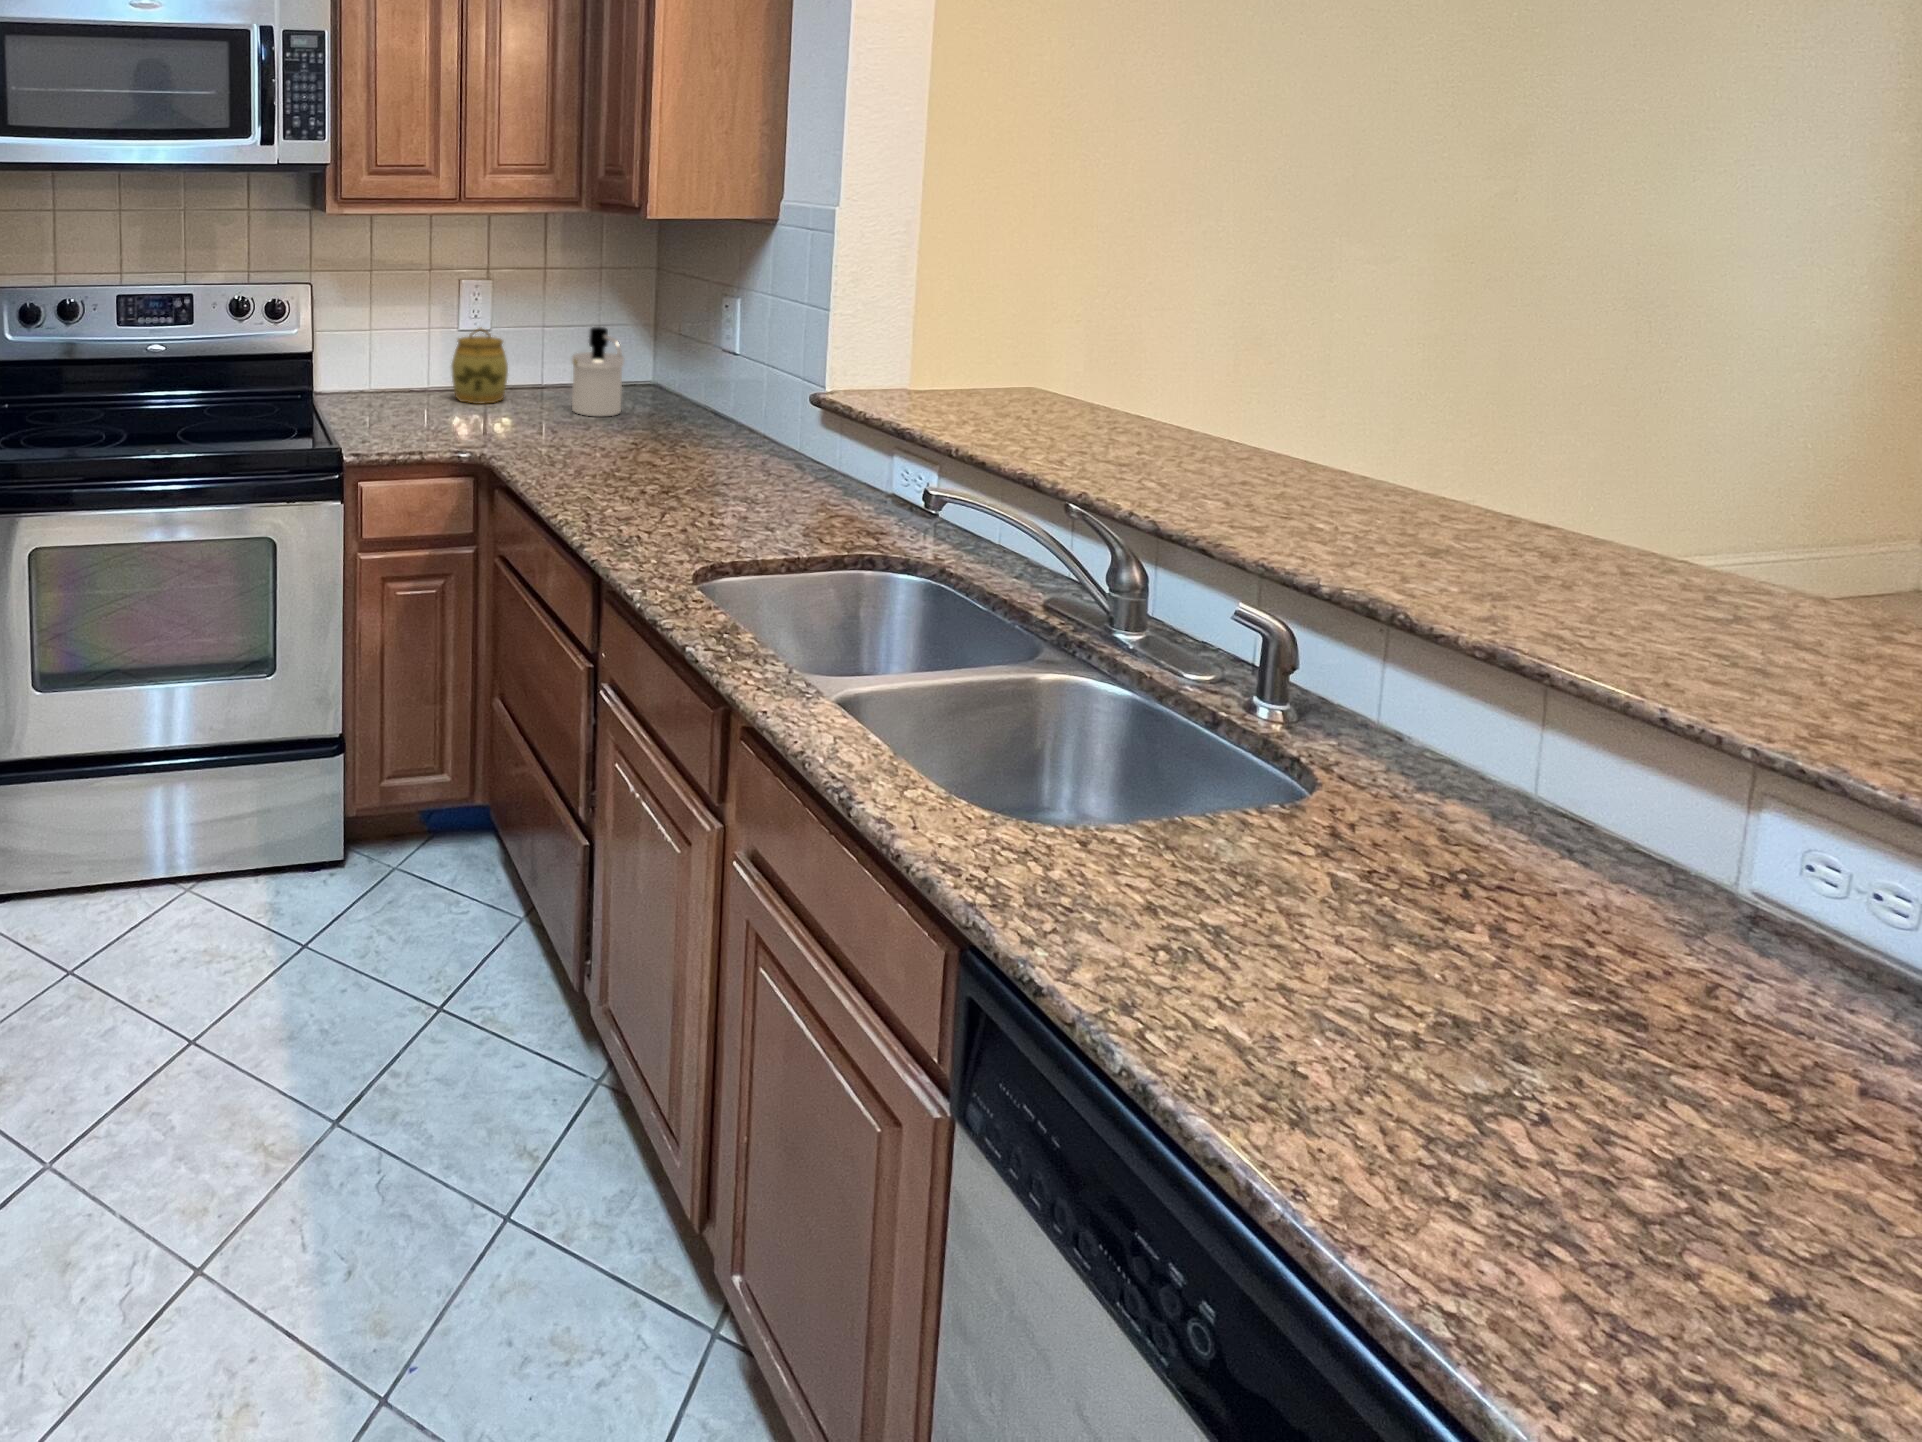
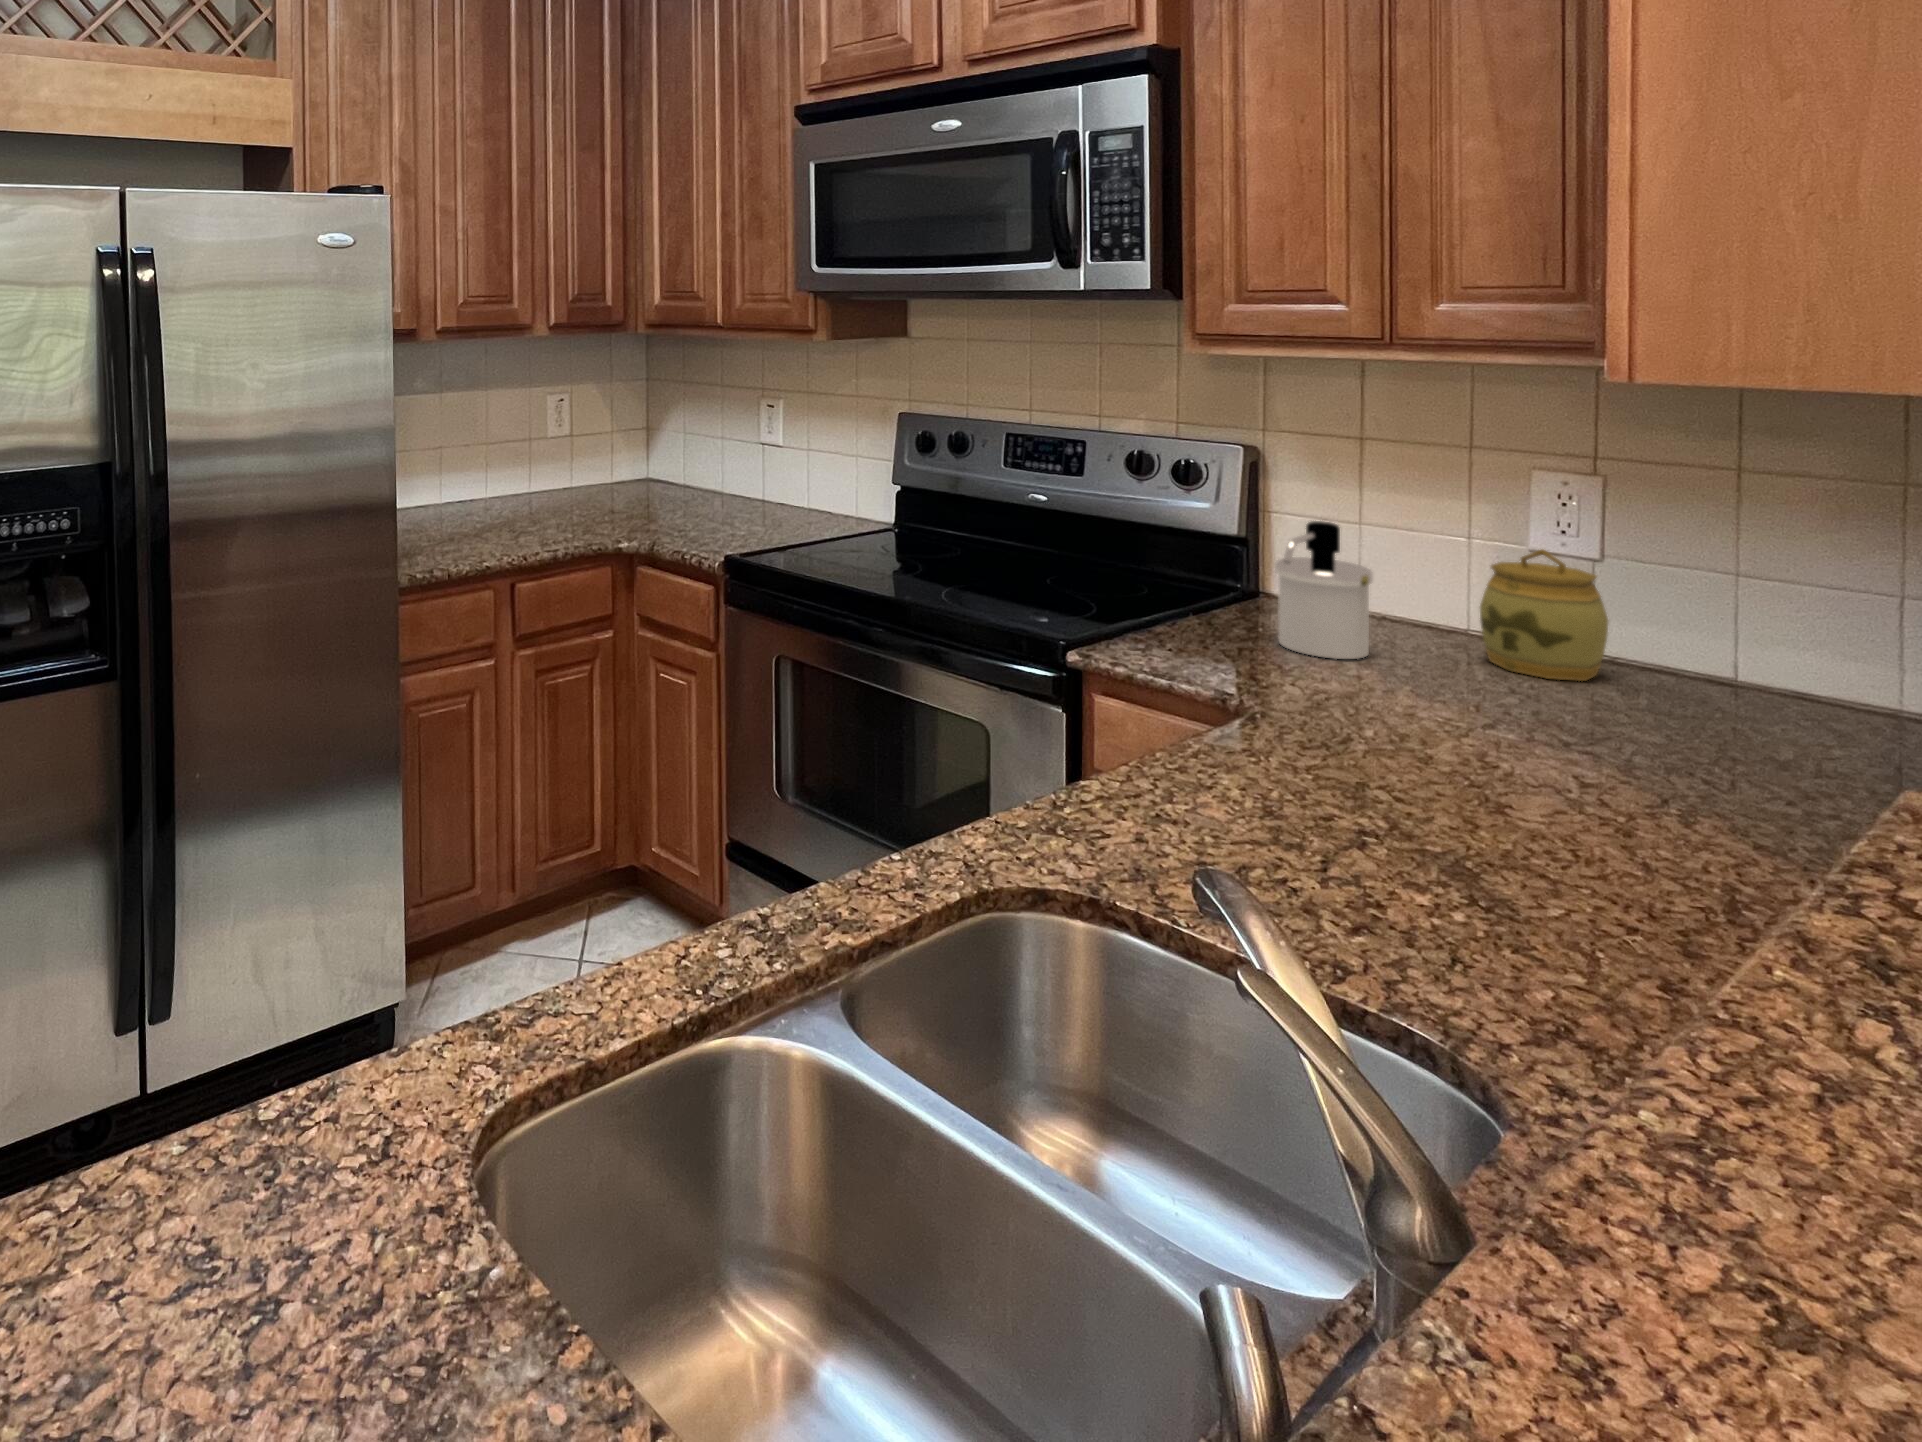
soap dispenser: present [572,327,624,416] -> present [1275,521,1373,659]

